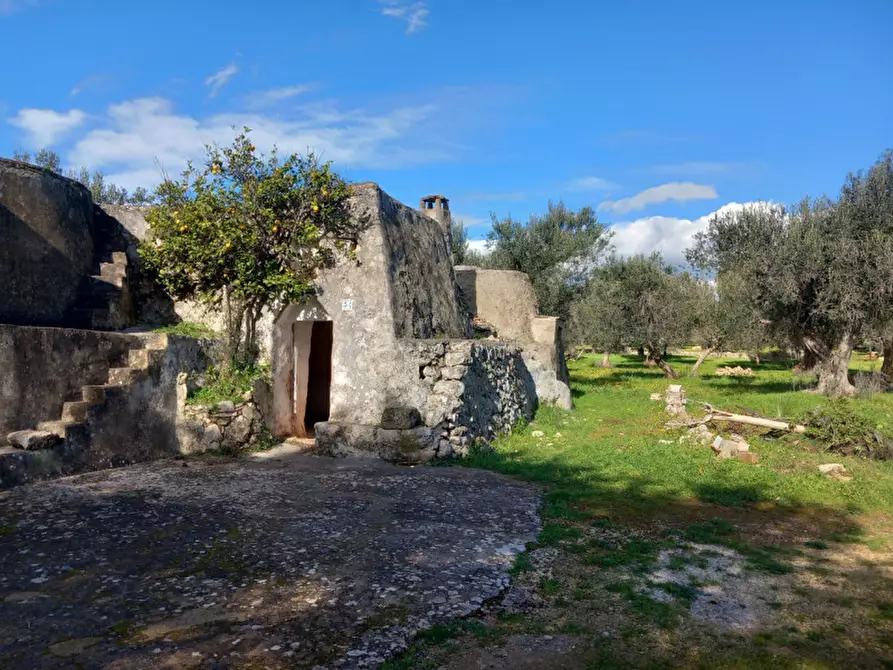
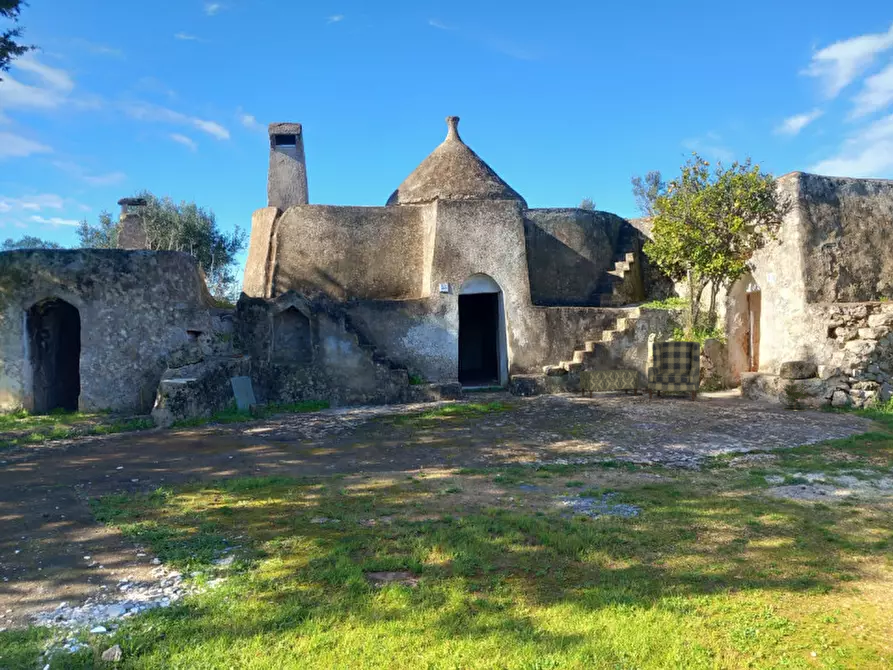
chair: none [205,384,280,472] -> present [648,341,700,401]
bench: none [92,429,187,482] -> present [580,370,638,398]

